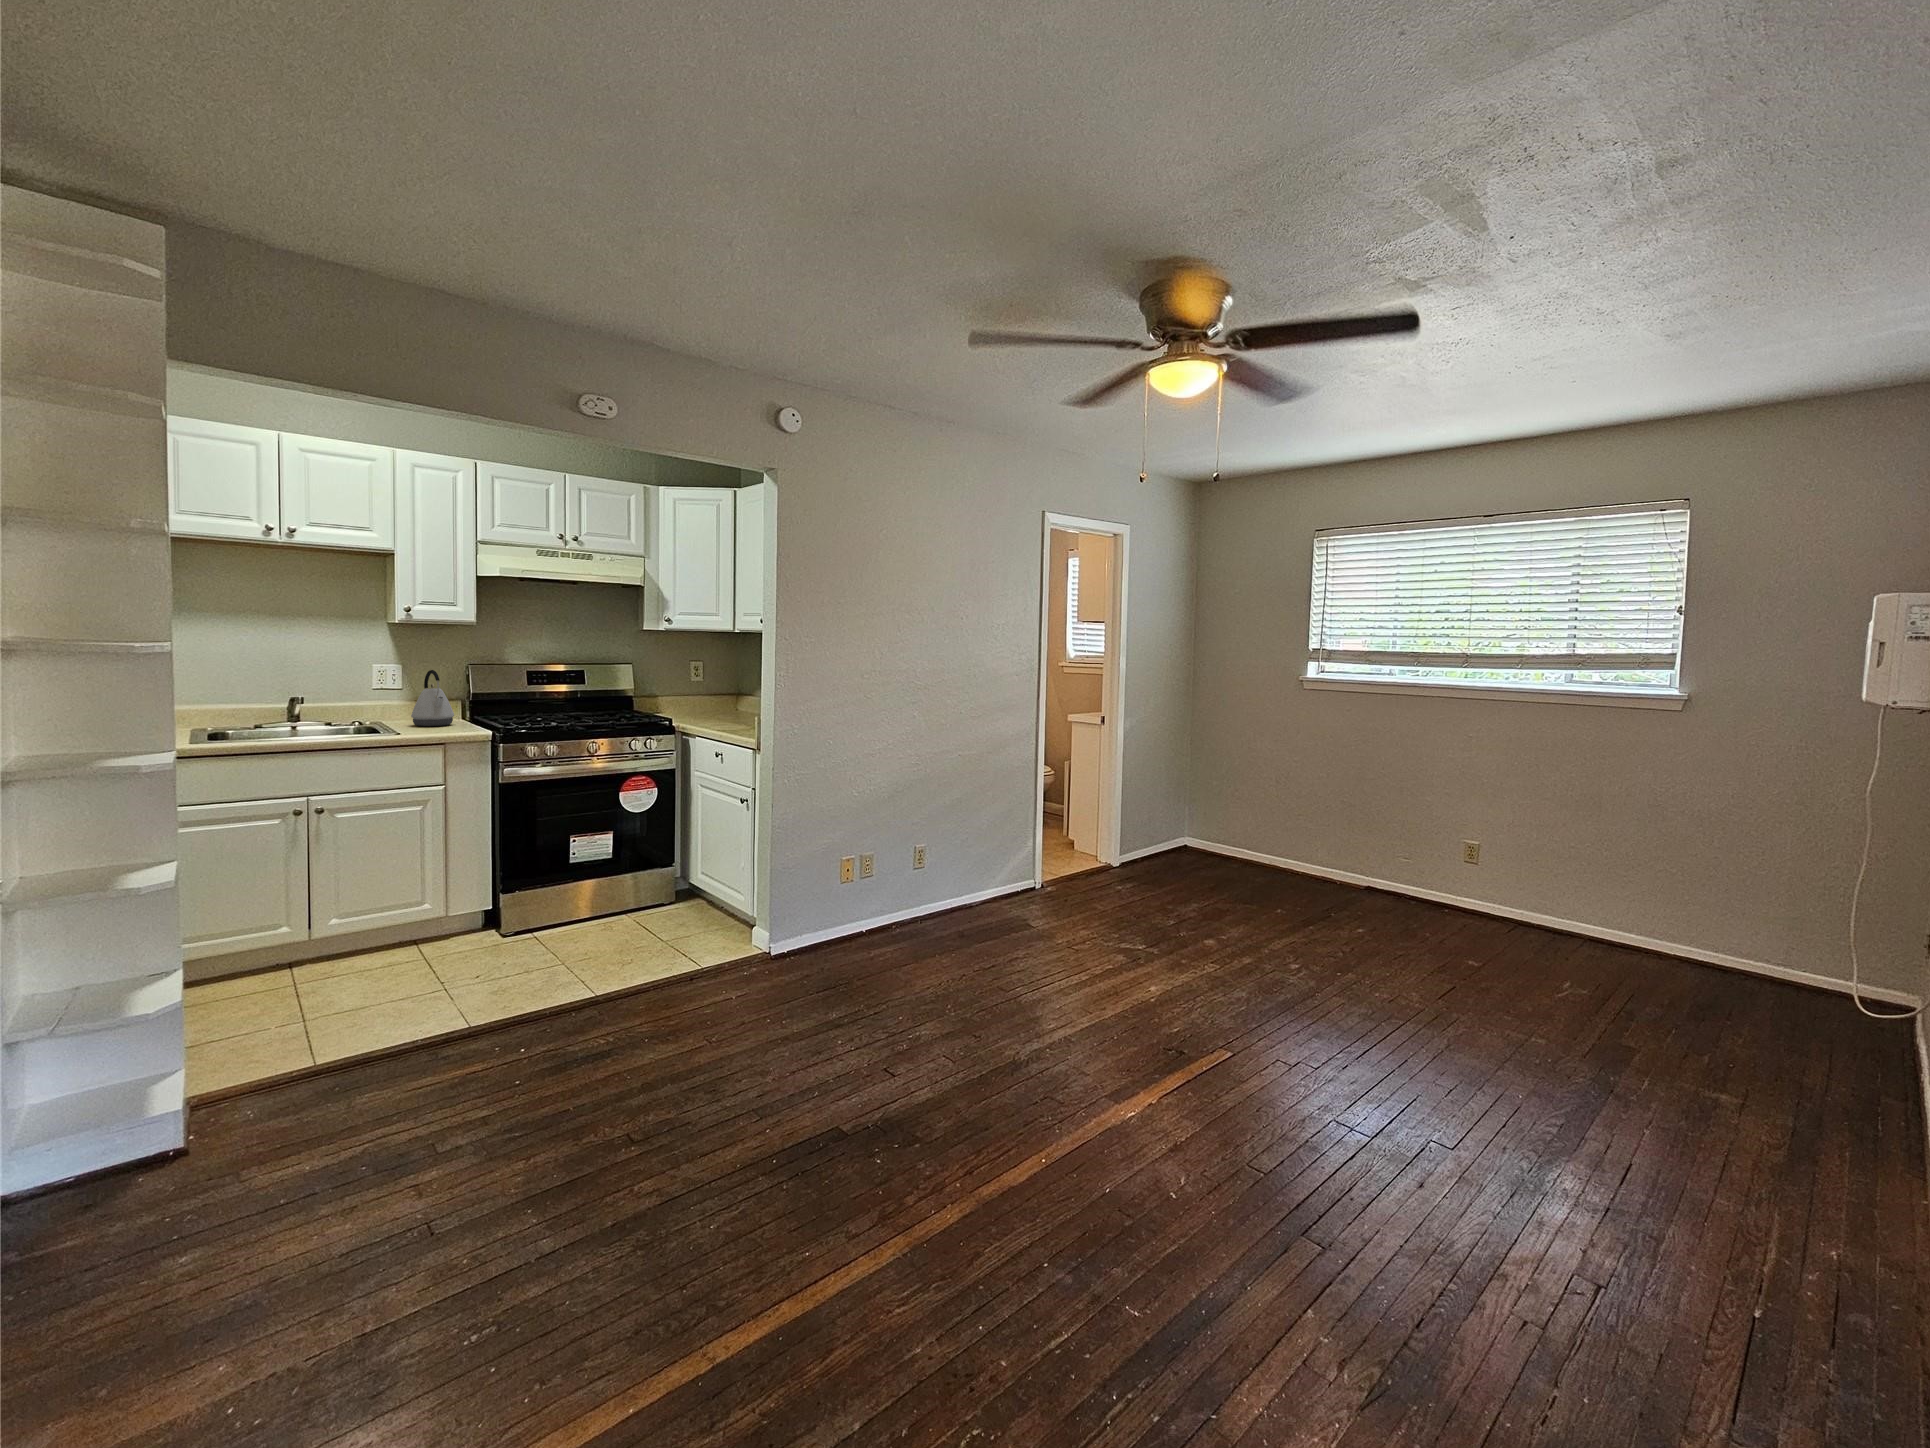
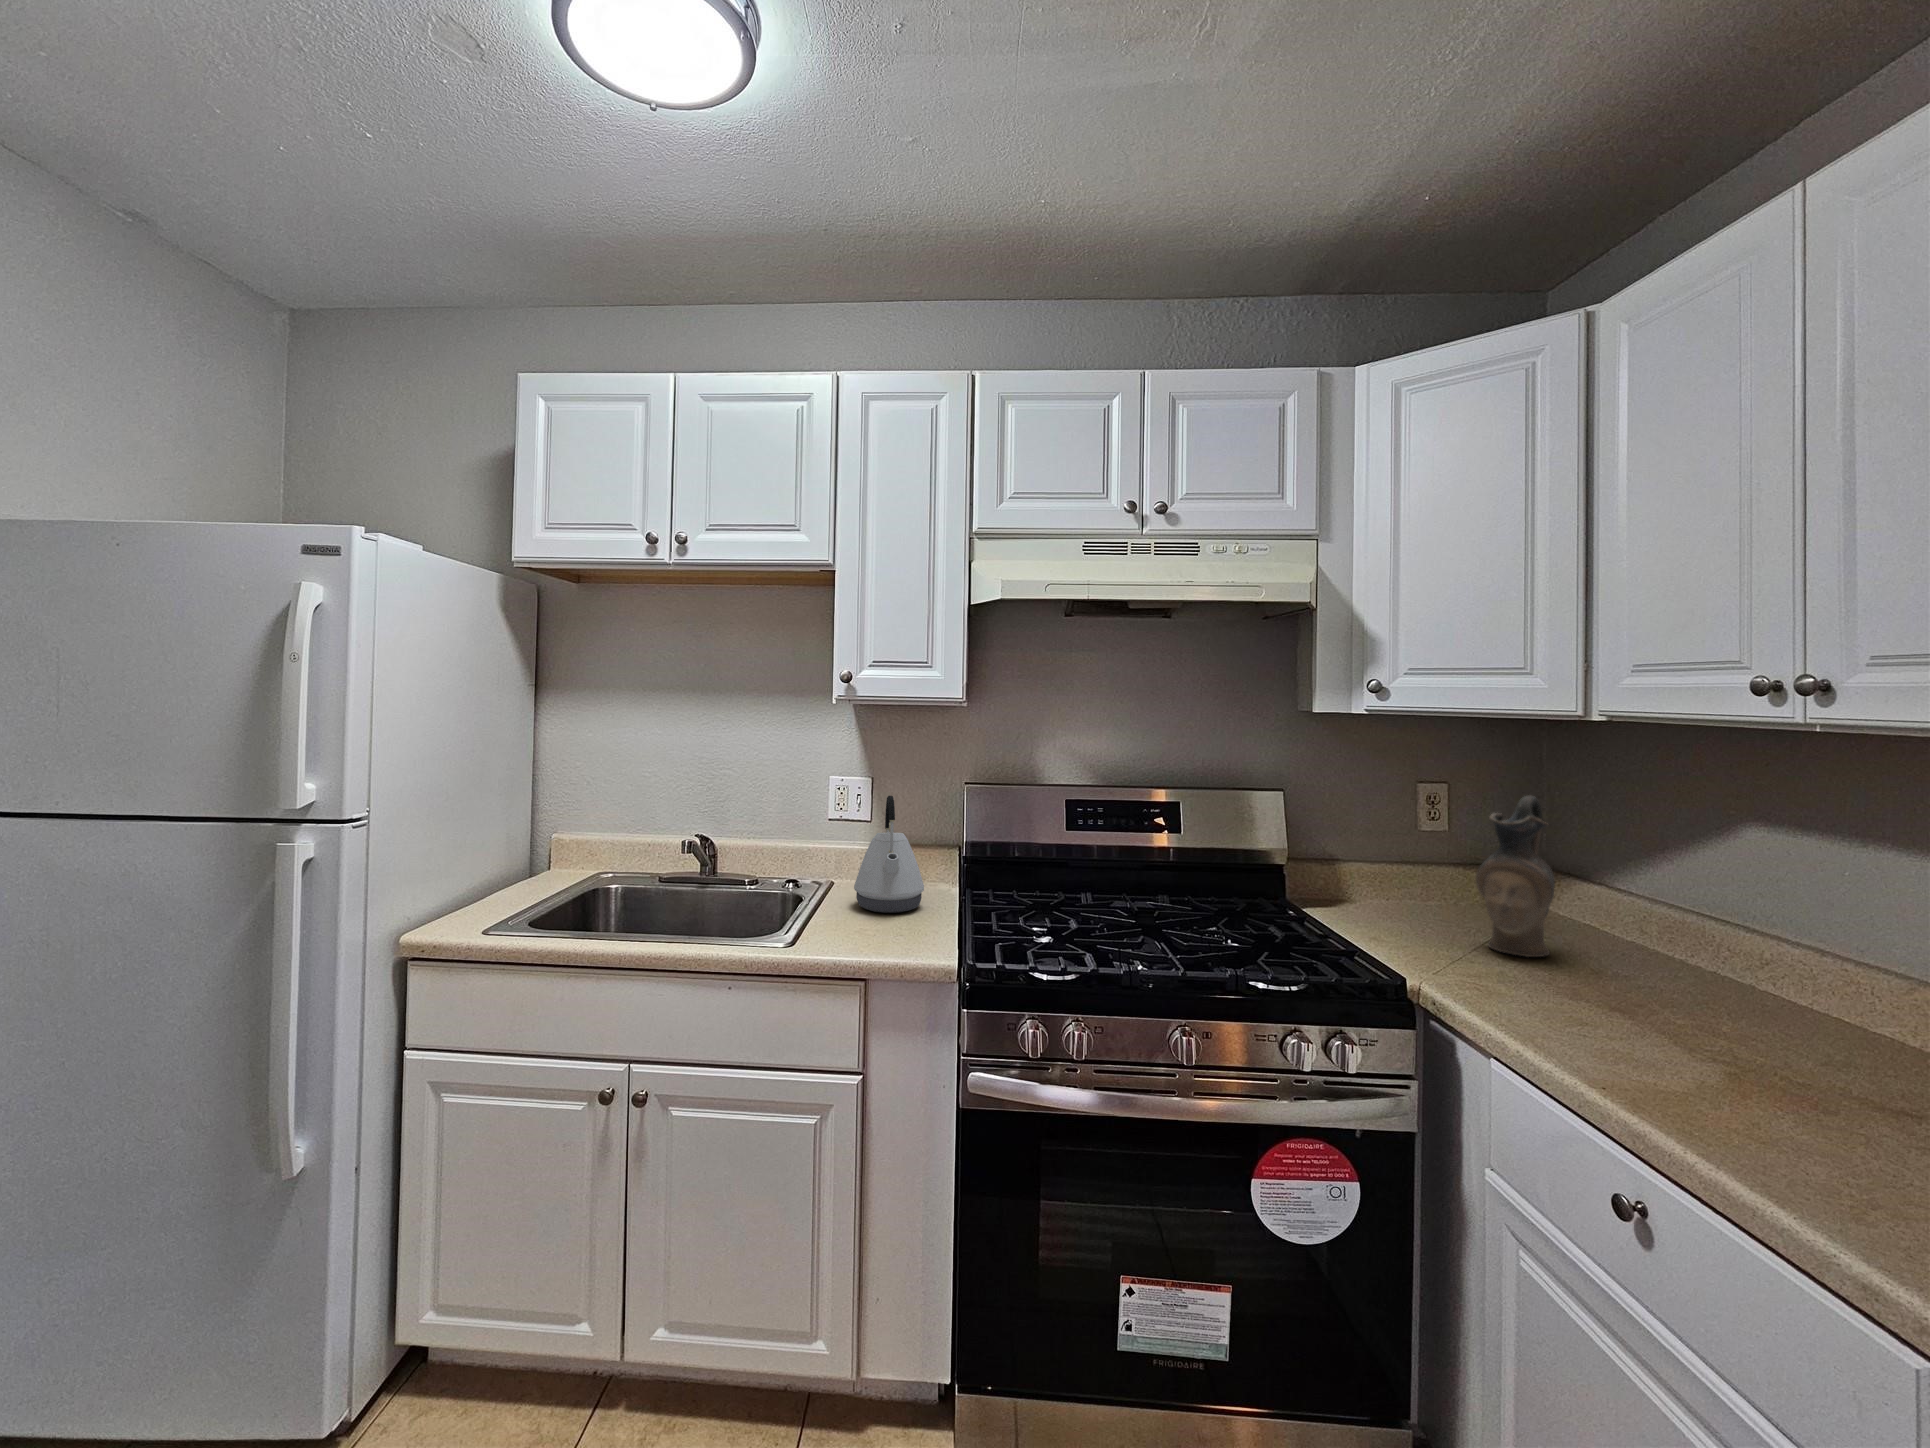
ceramic pitcher: none [703,661,727,716] -> present [1476,796,1555,957]

